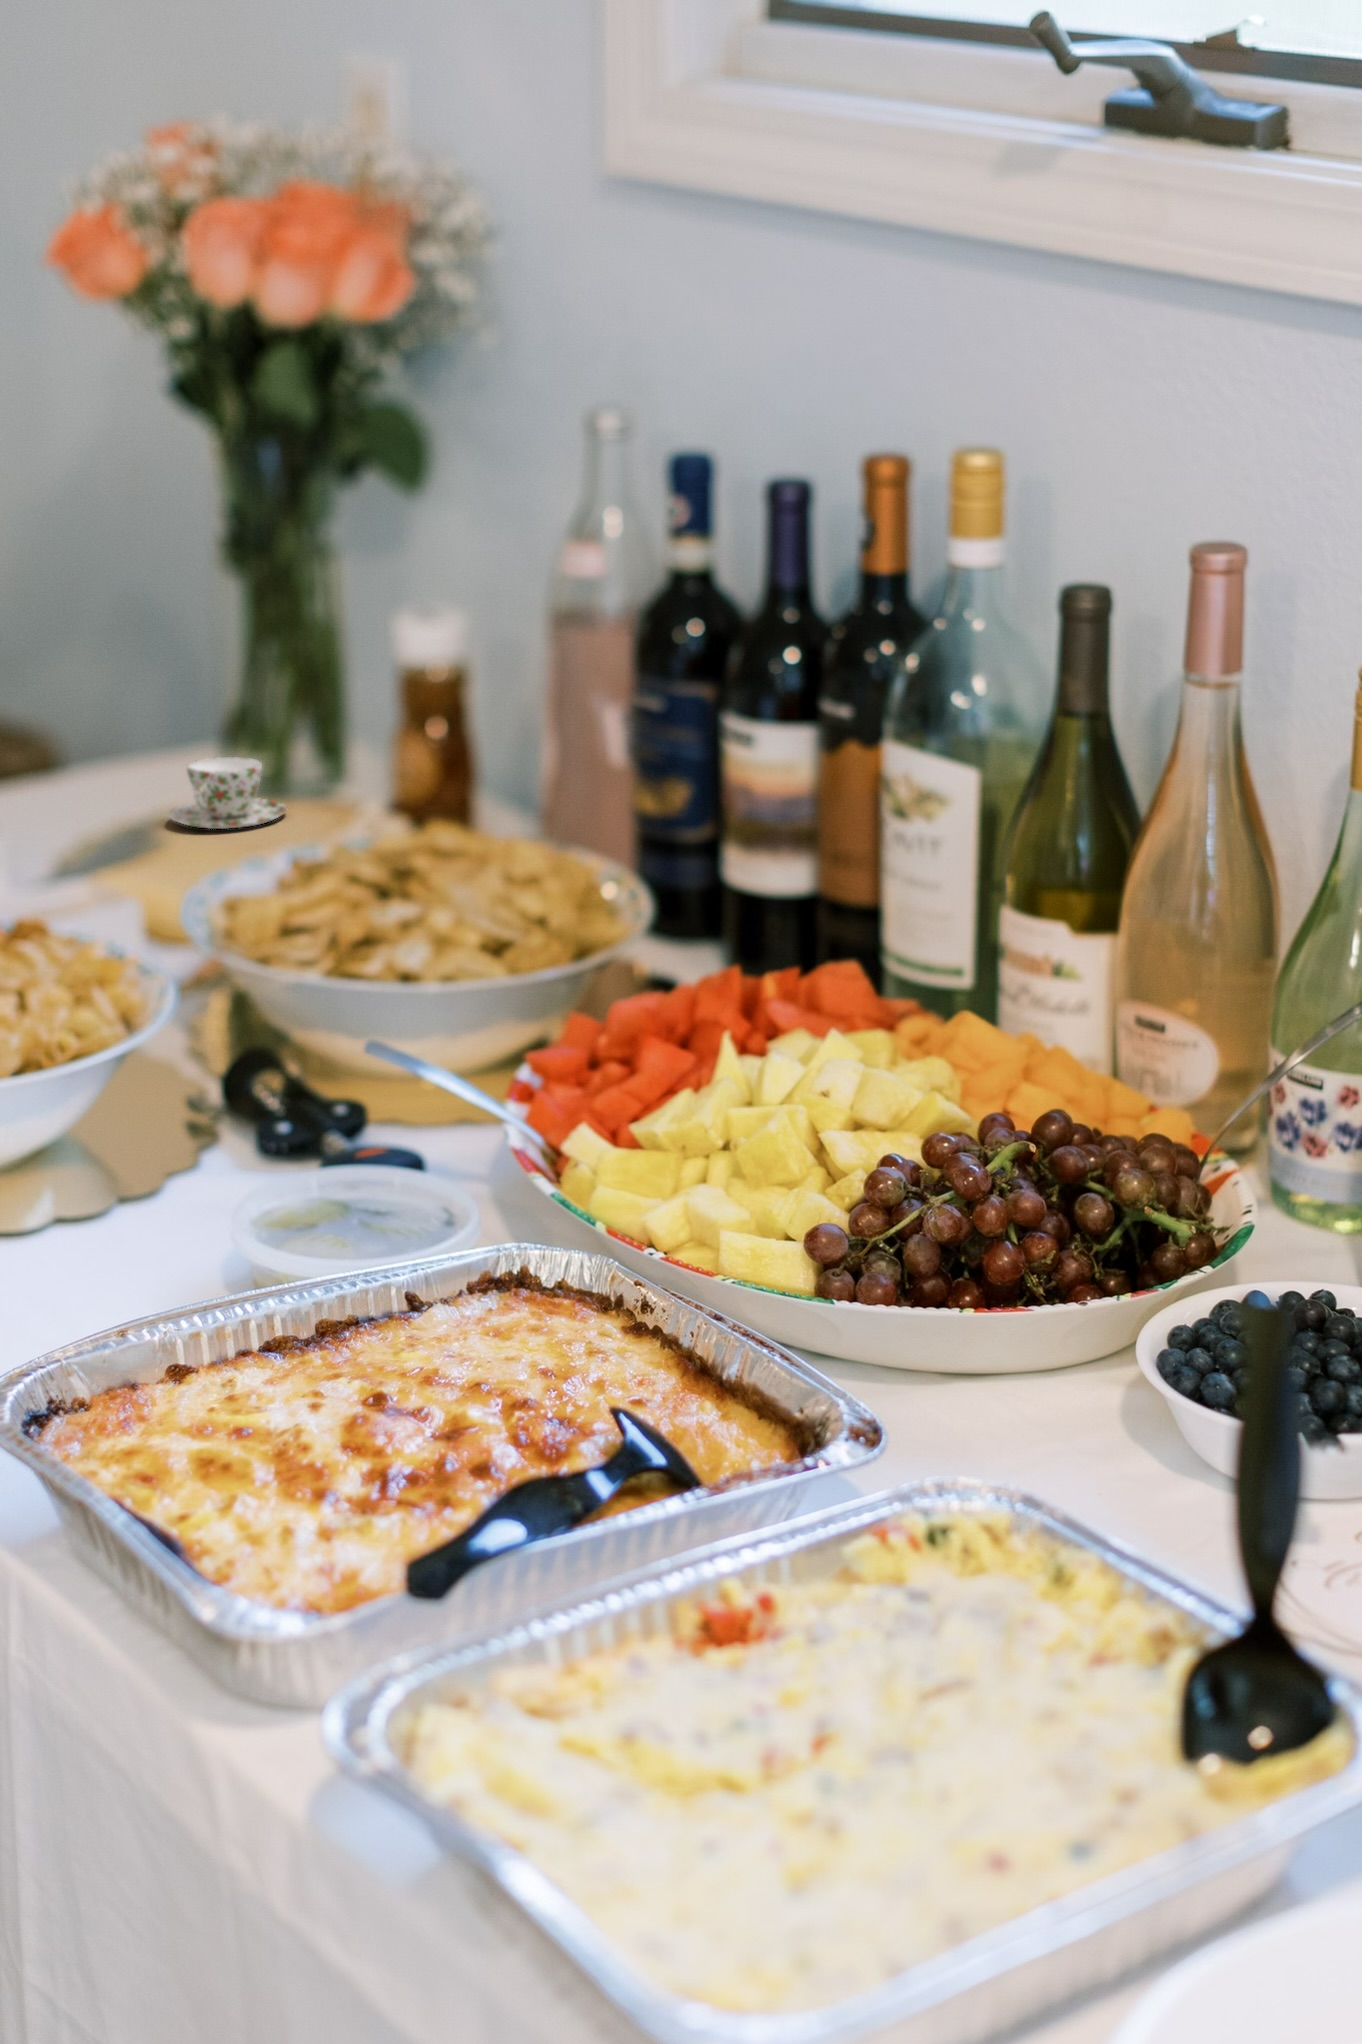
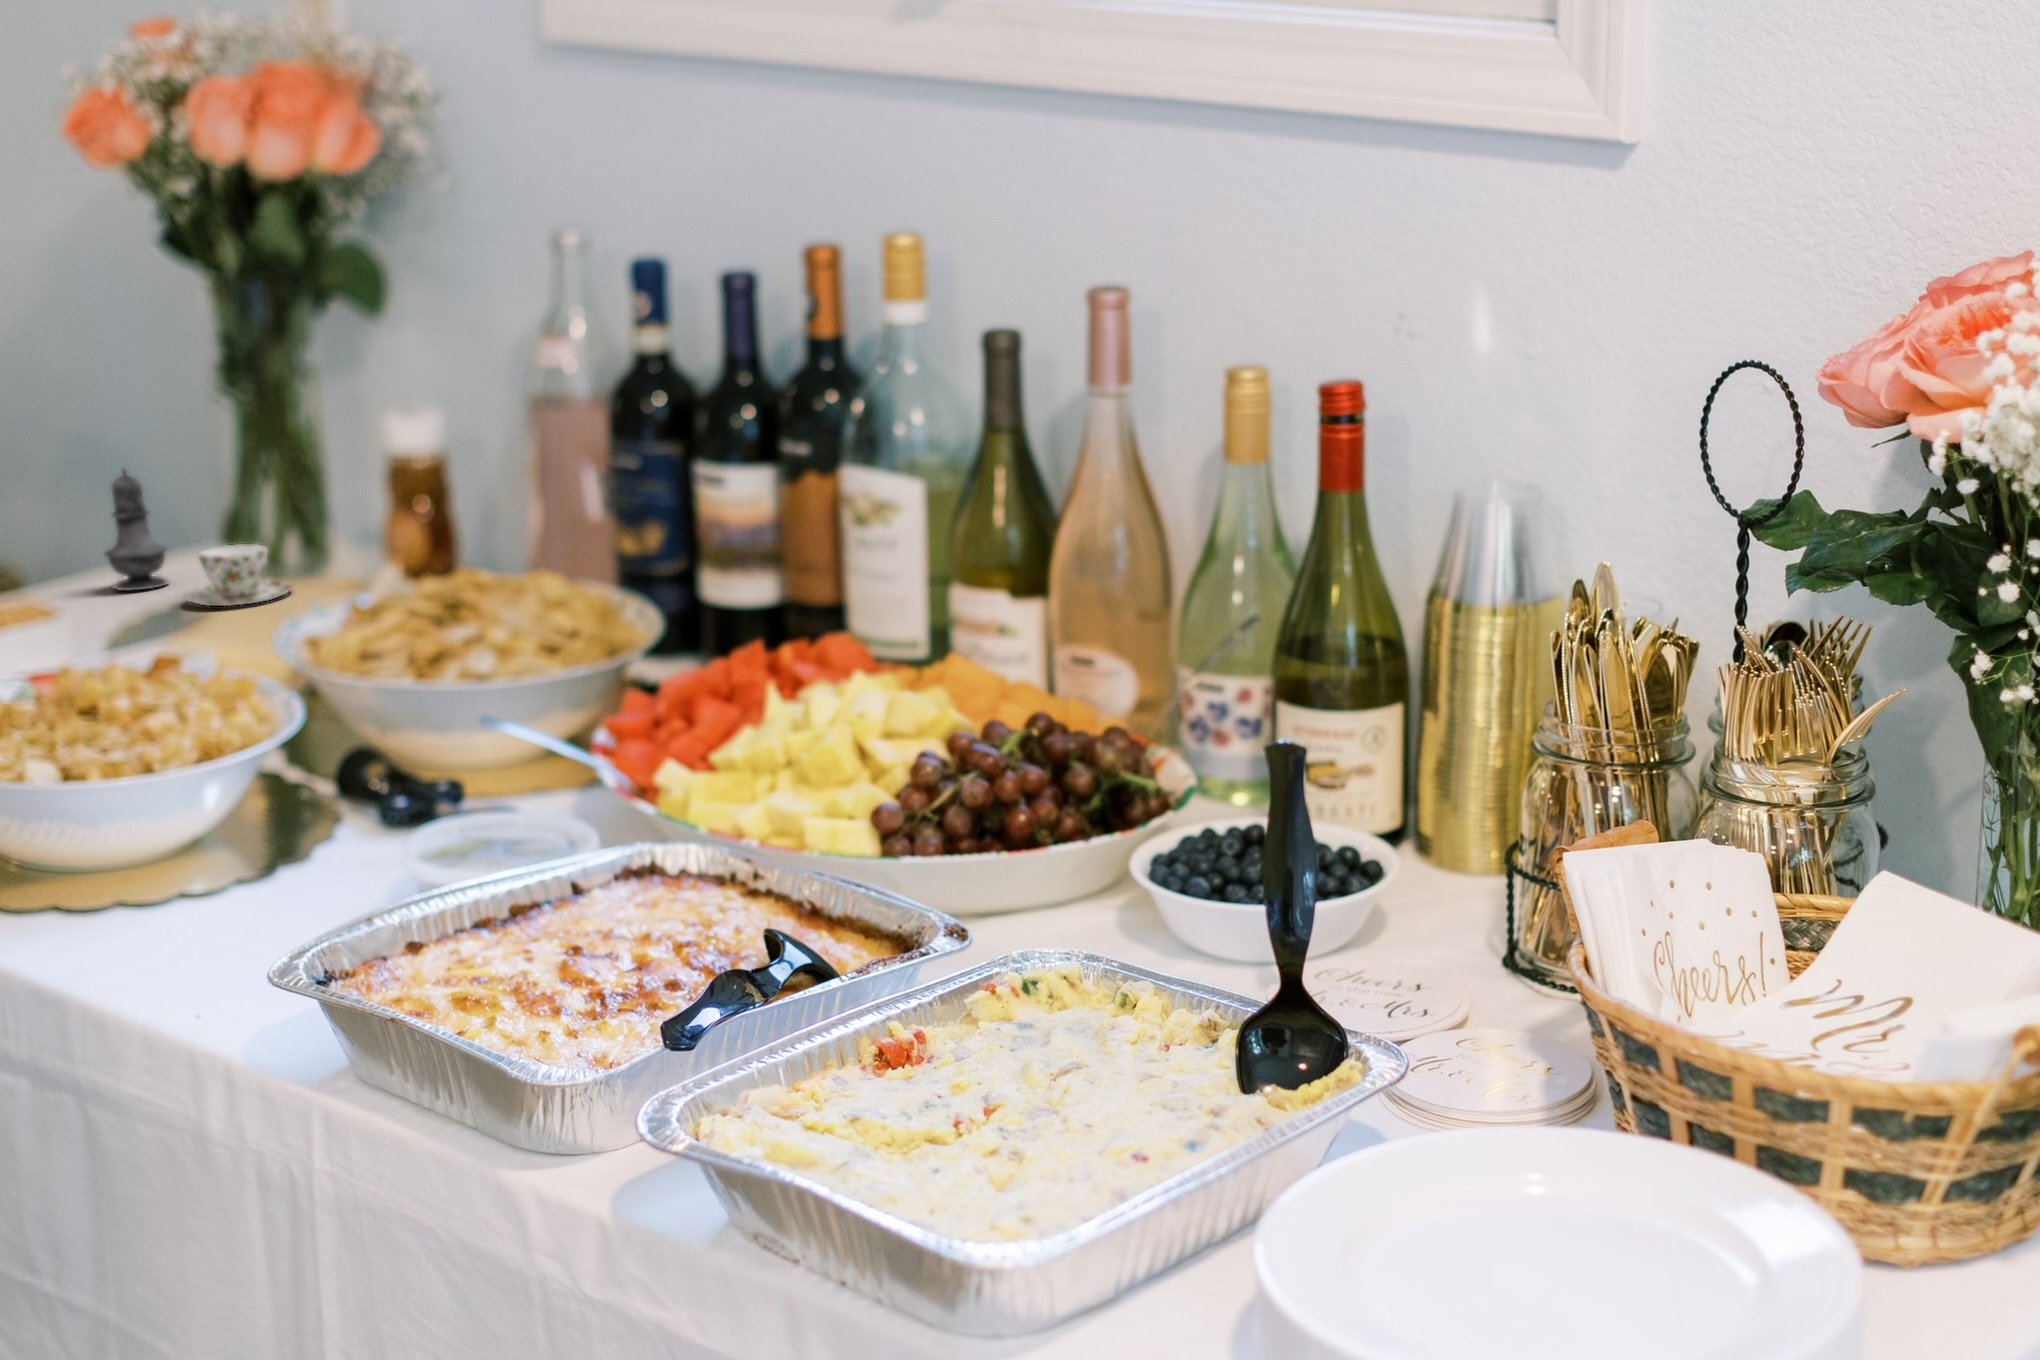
salt shaker: none [101,658,168,798] -> present [105,469,168,591]

